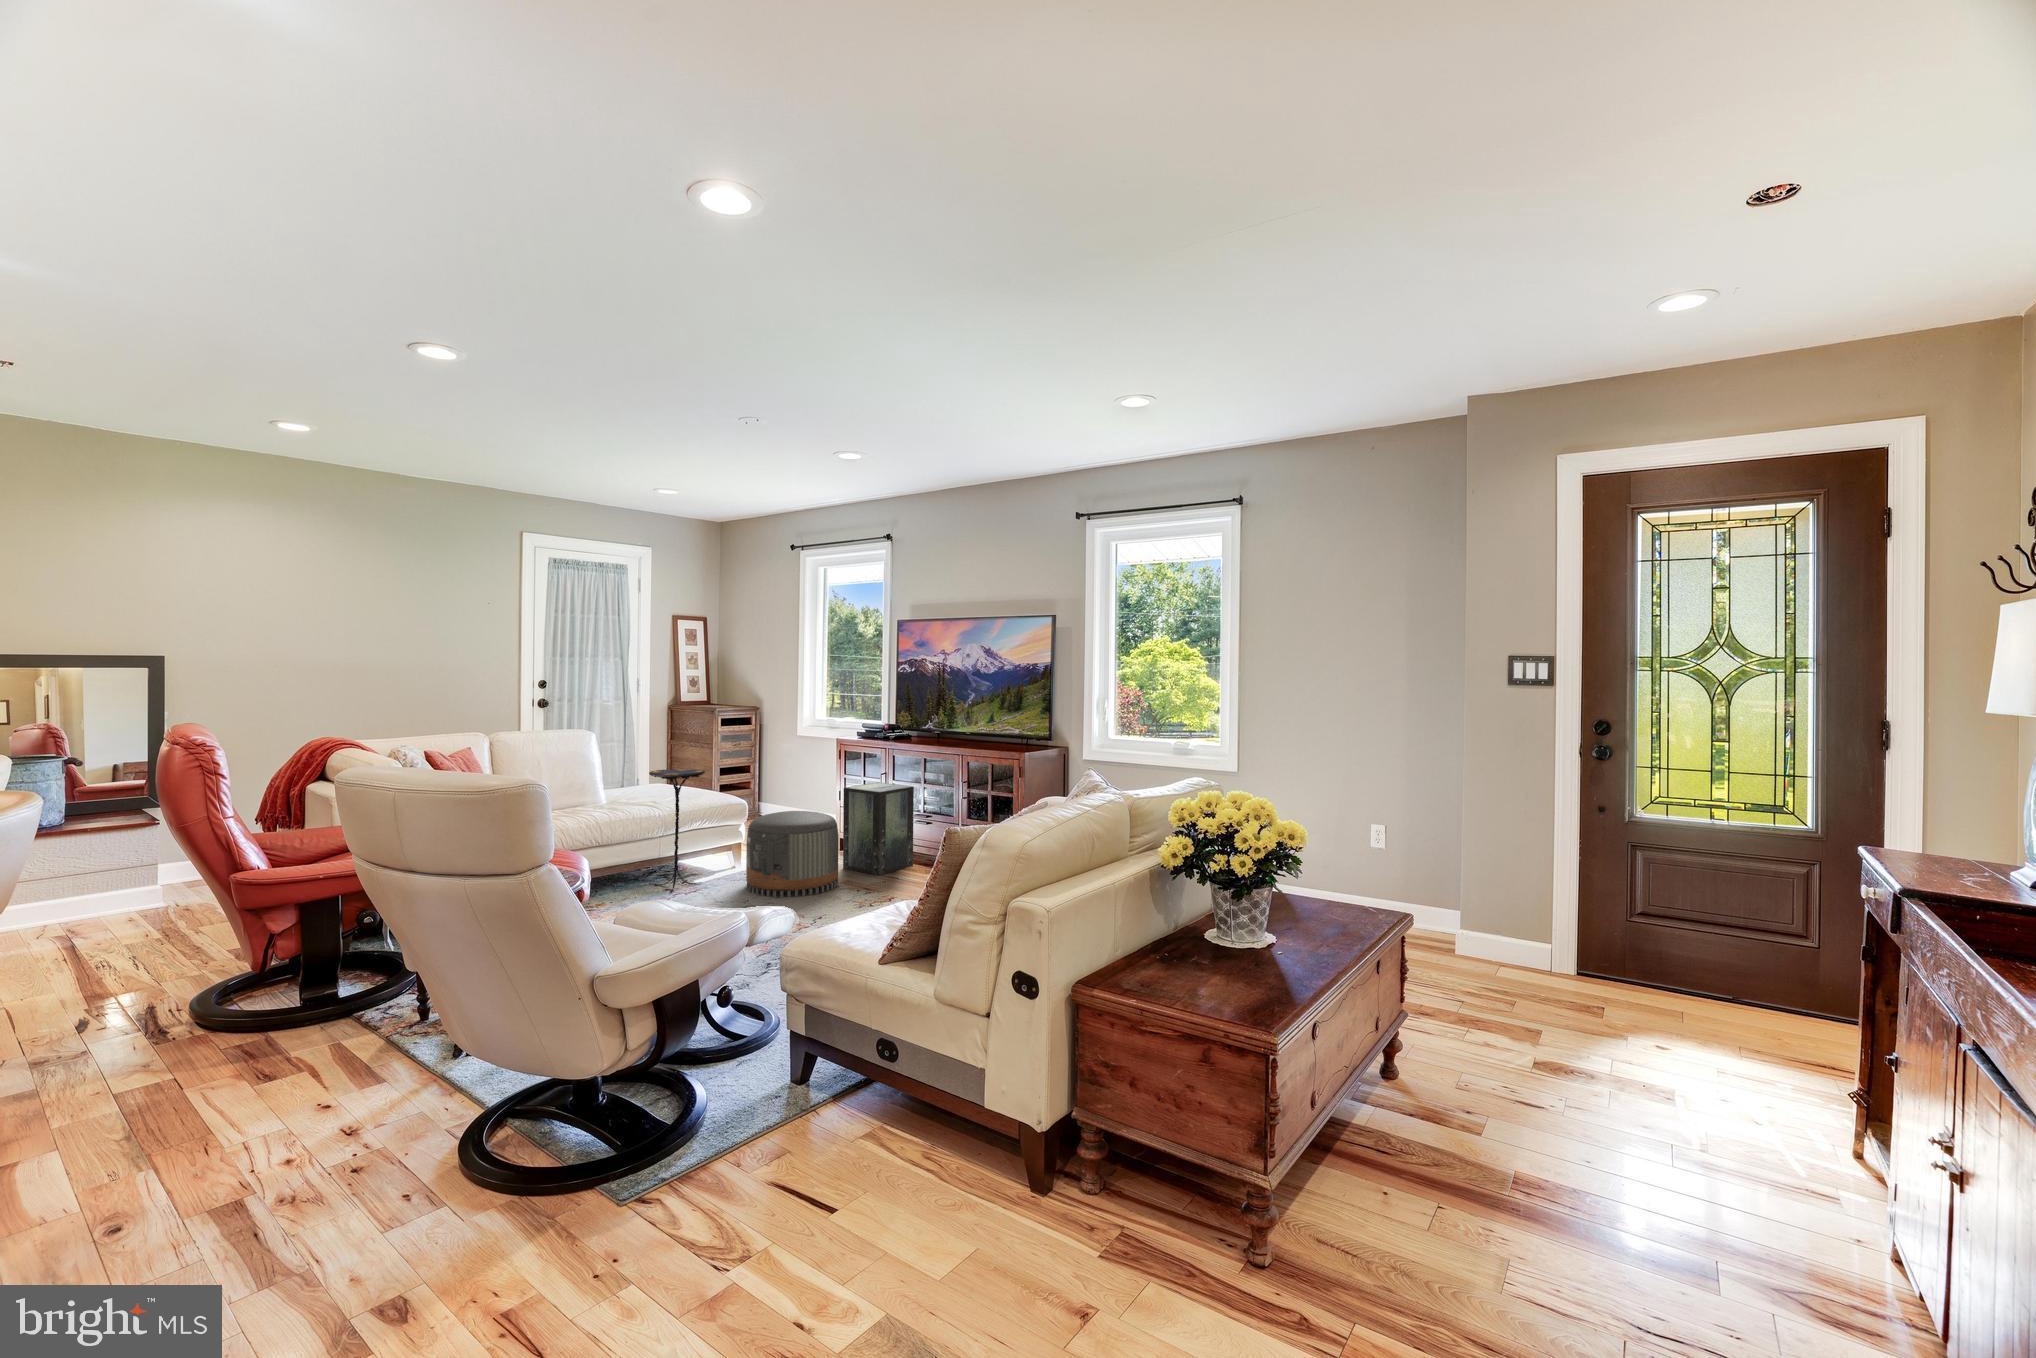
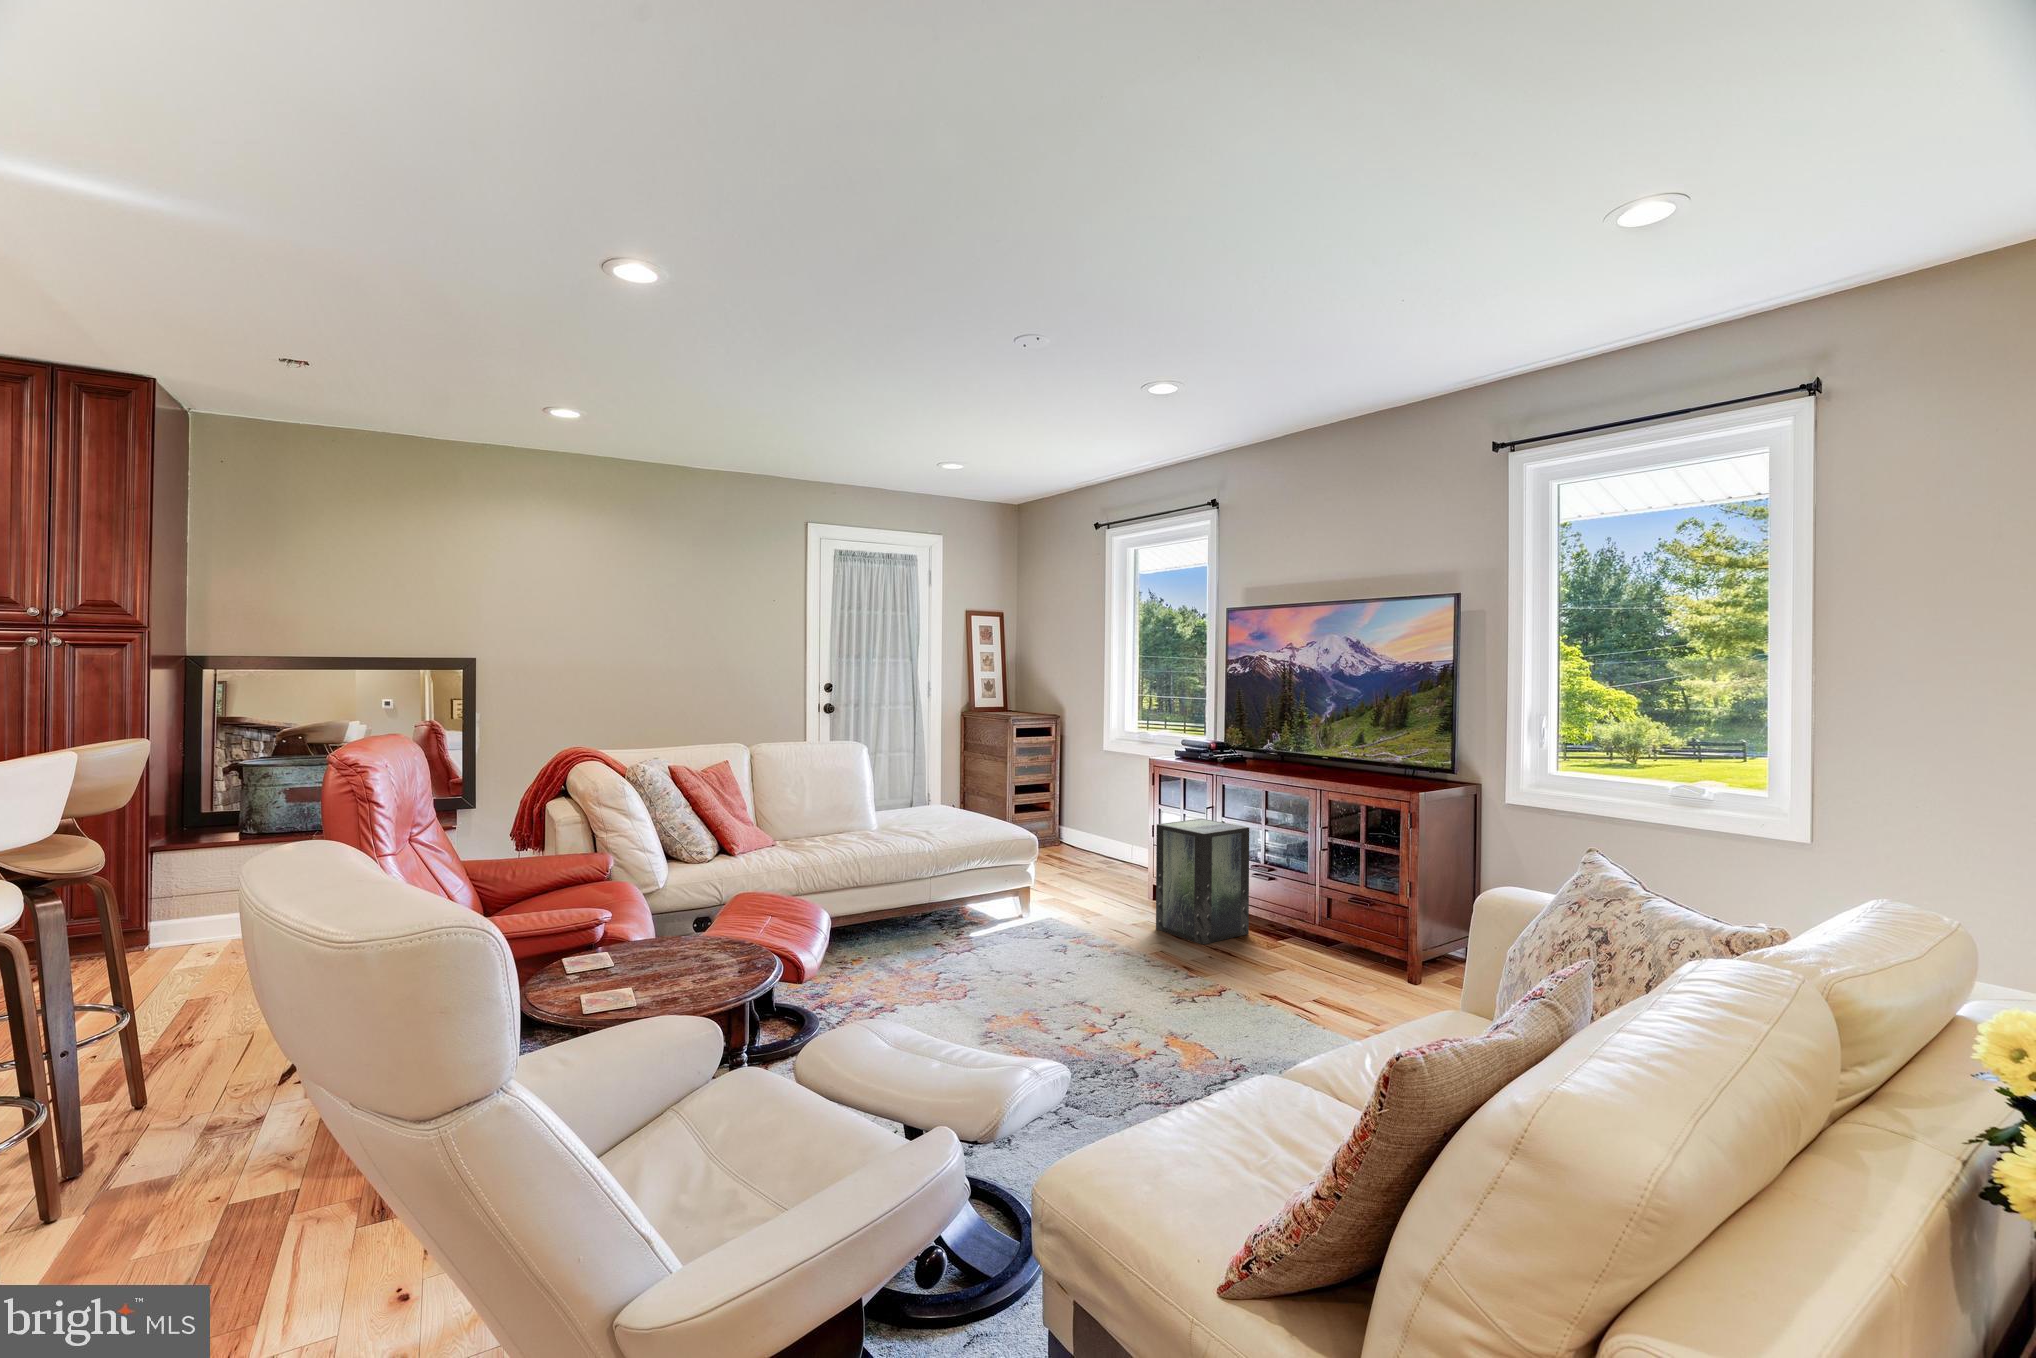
side table: present [649,769,705,892] -> none [922,792,987,944]
pouf: present [746,811,838,897] -> none [1034,853,1149,967]

